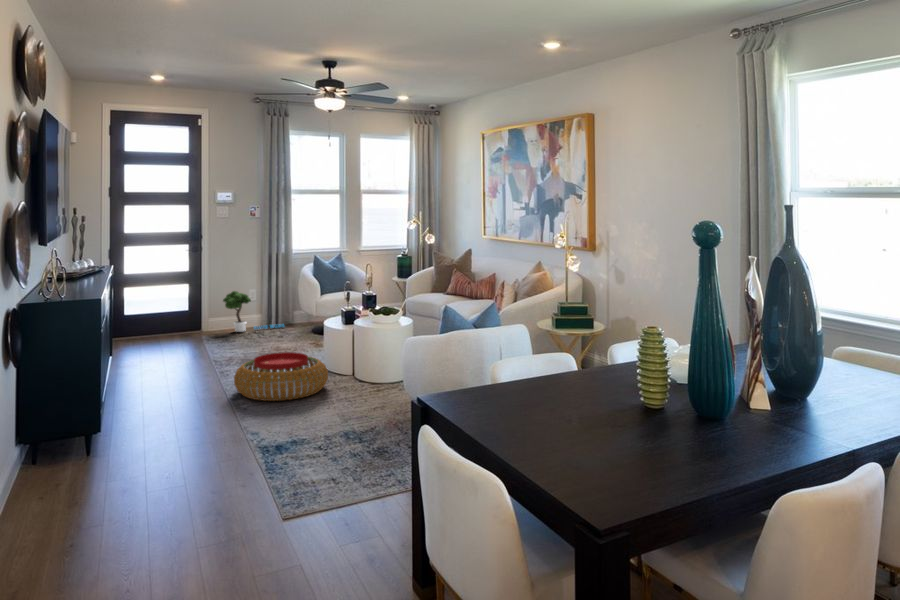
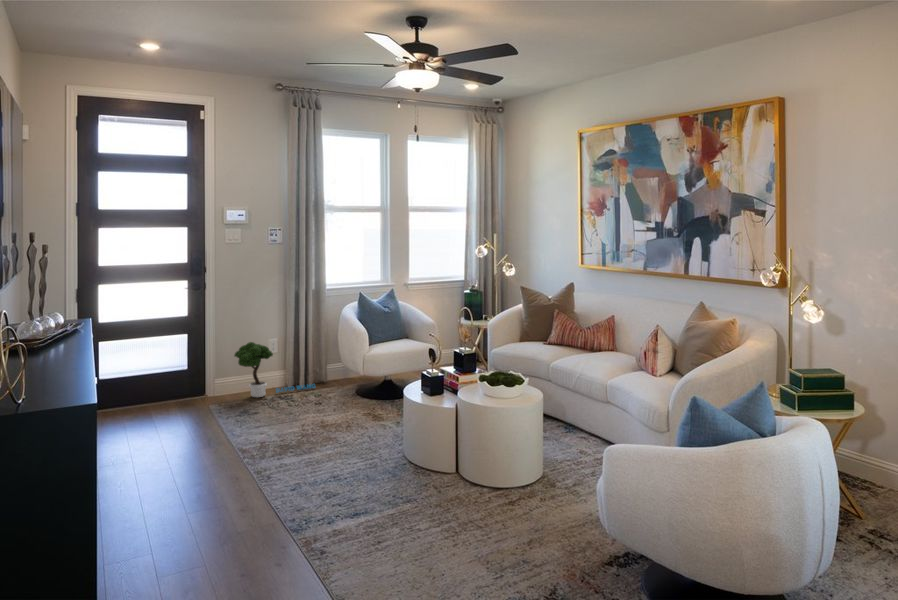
pouf: present [234,352,328,401] -> none [293,452,436,543]

